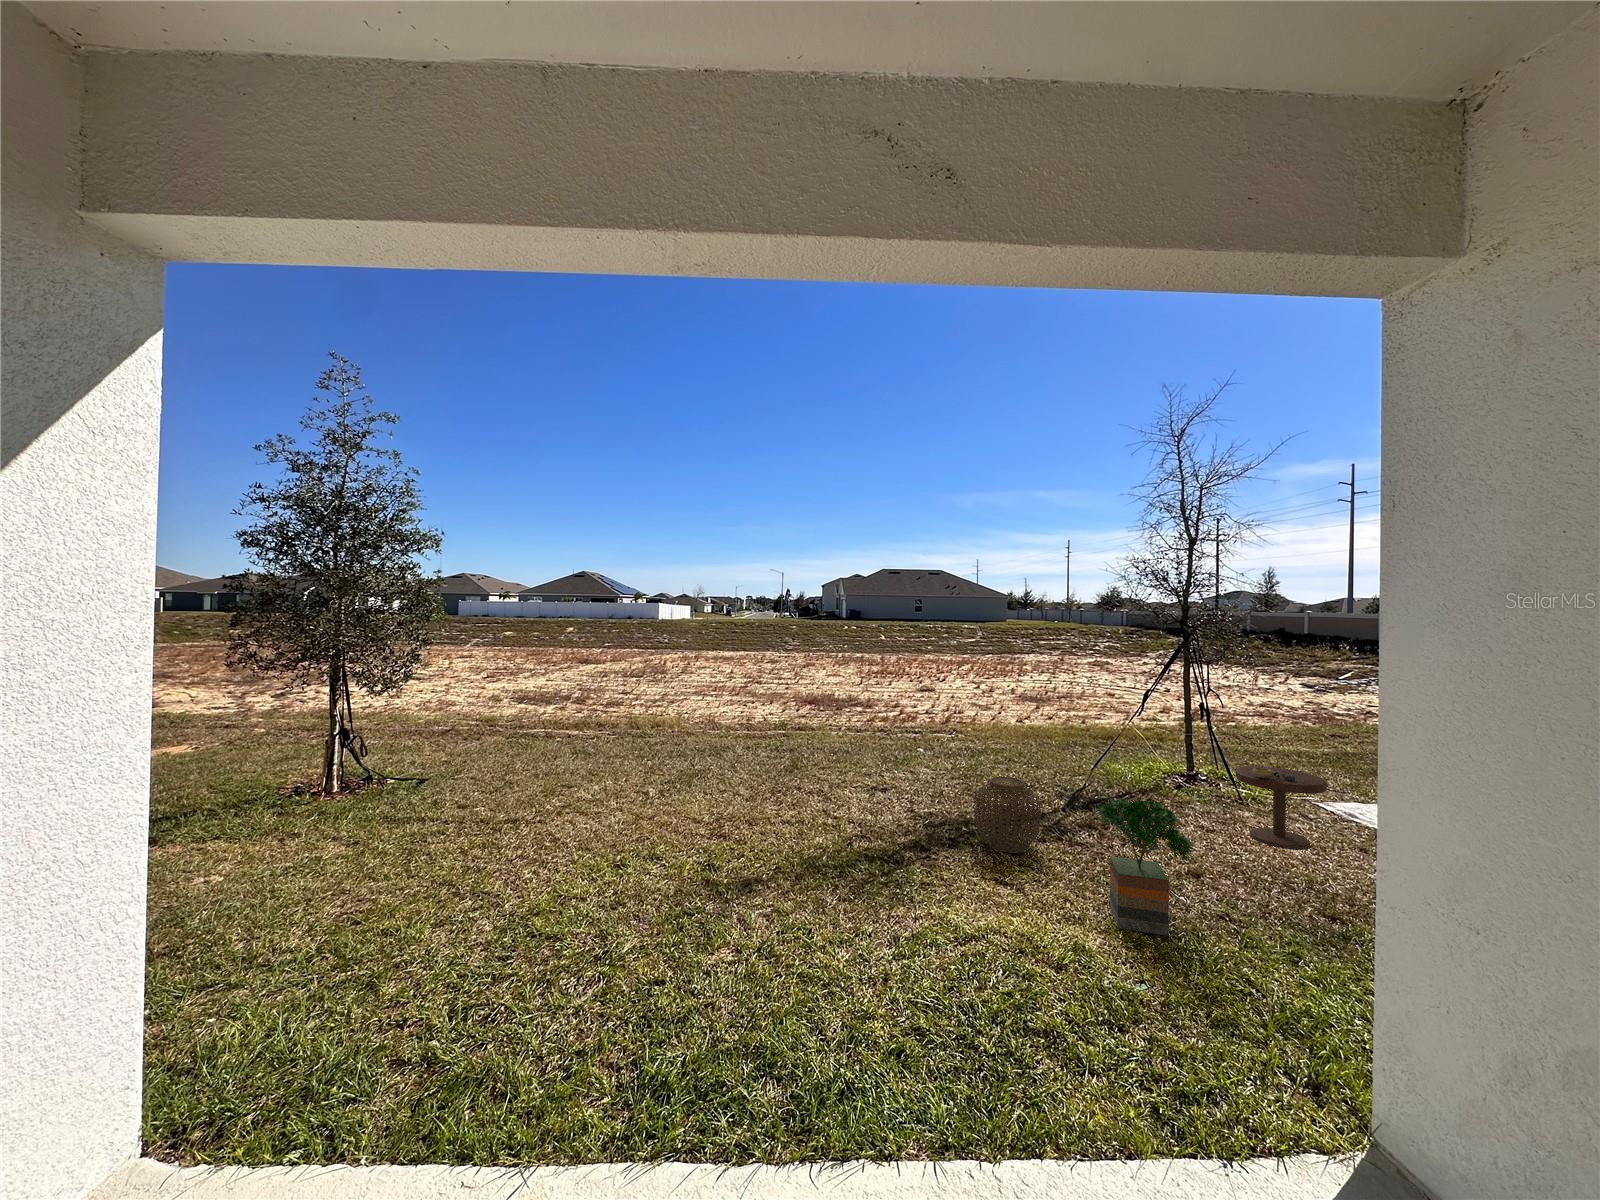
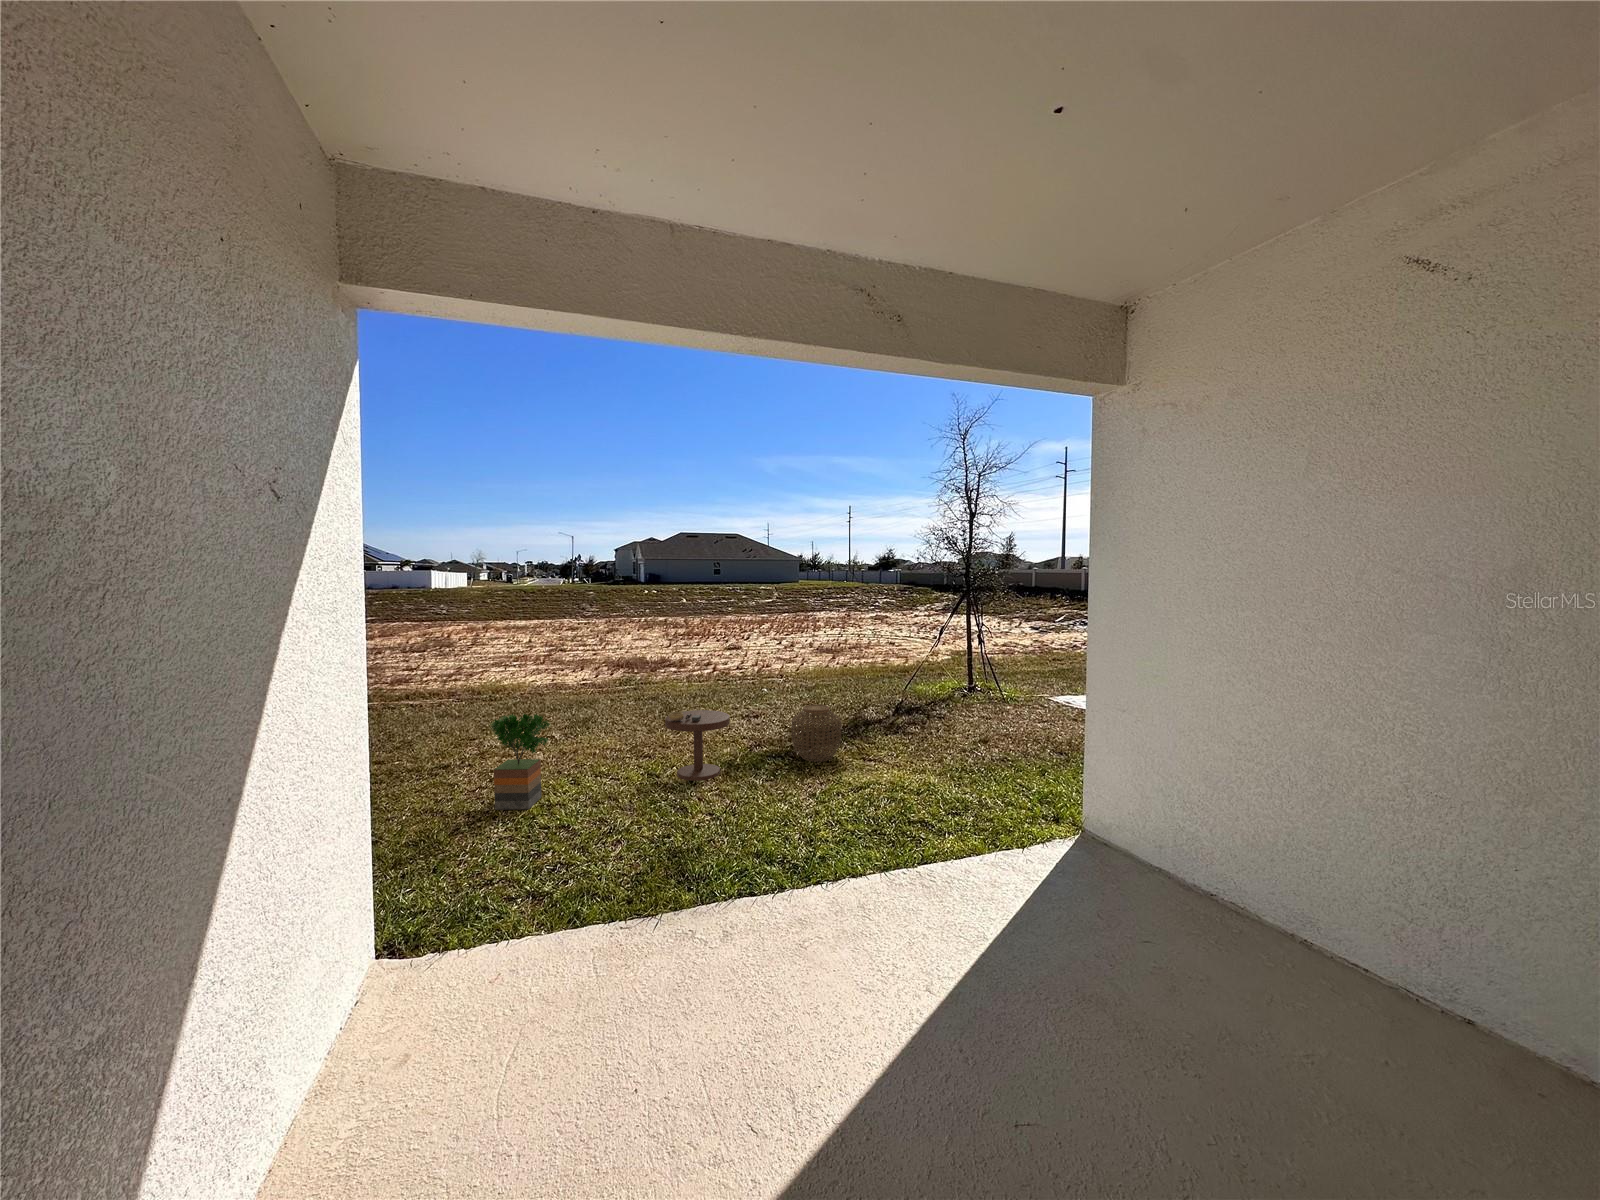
side table: present [1236,766,1327,850] -> present [665,710,730,781]
potted tree: present [1097,798,1192,936] -> present [491,713,550,810]

